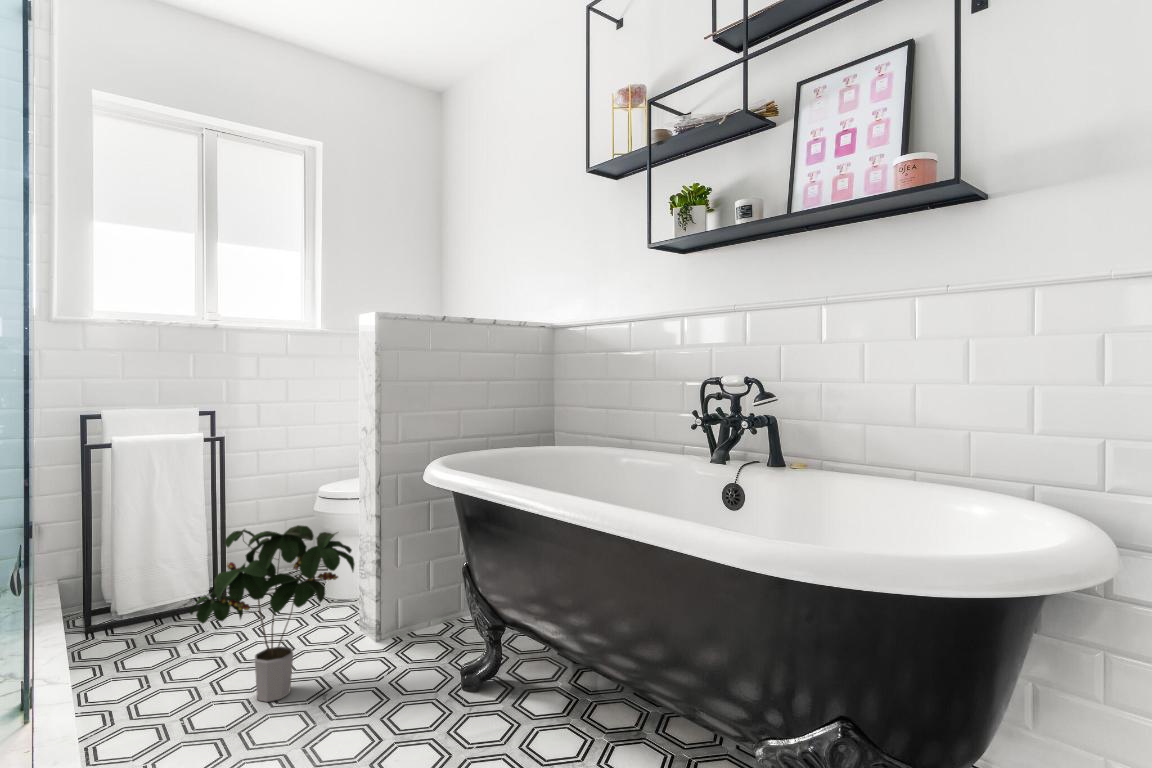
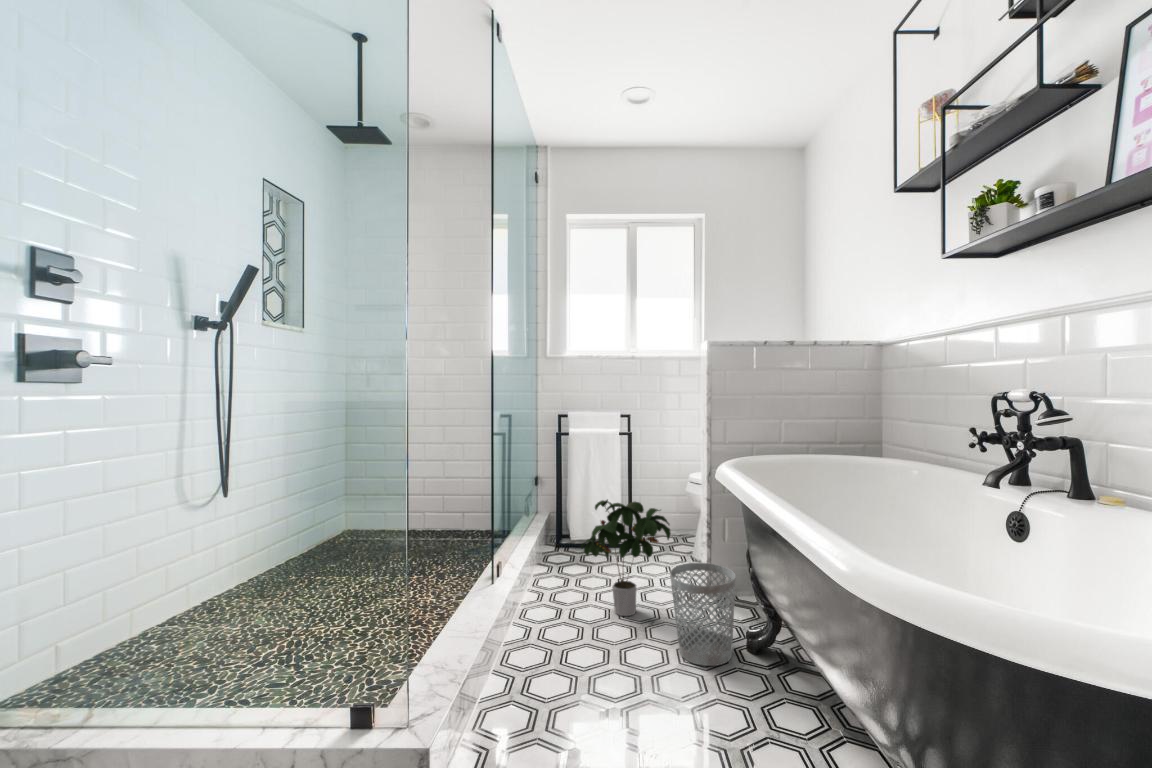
wastebasket: none [376,592,463,728] -> present [670,563,735,666]

